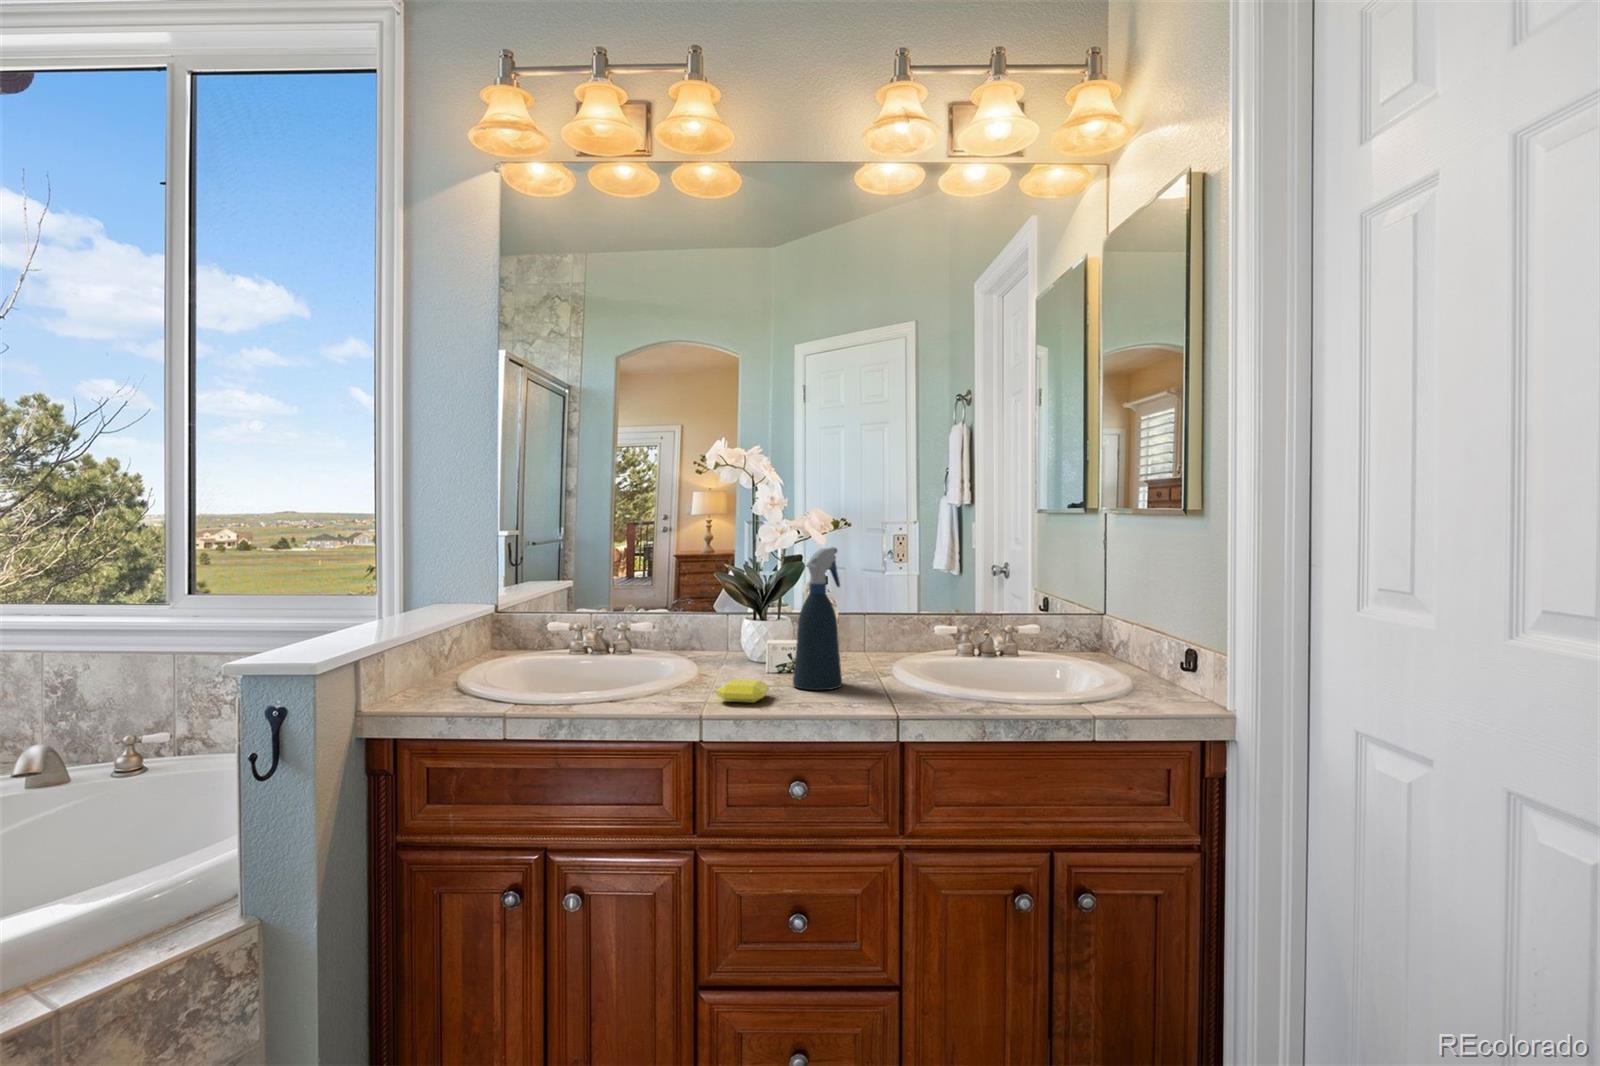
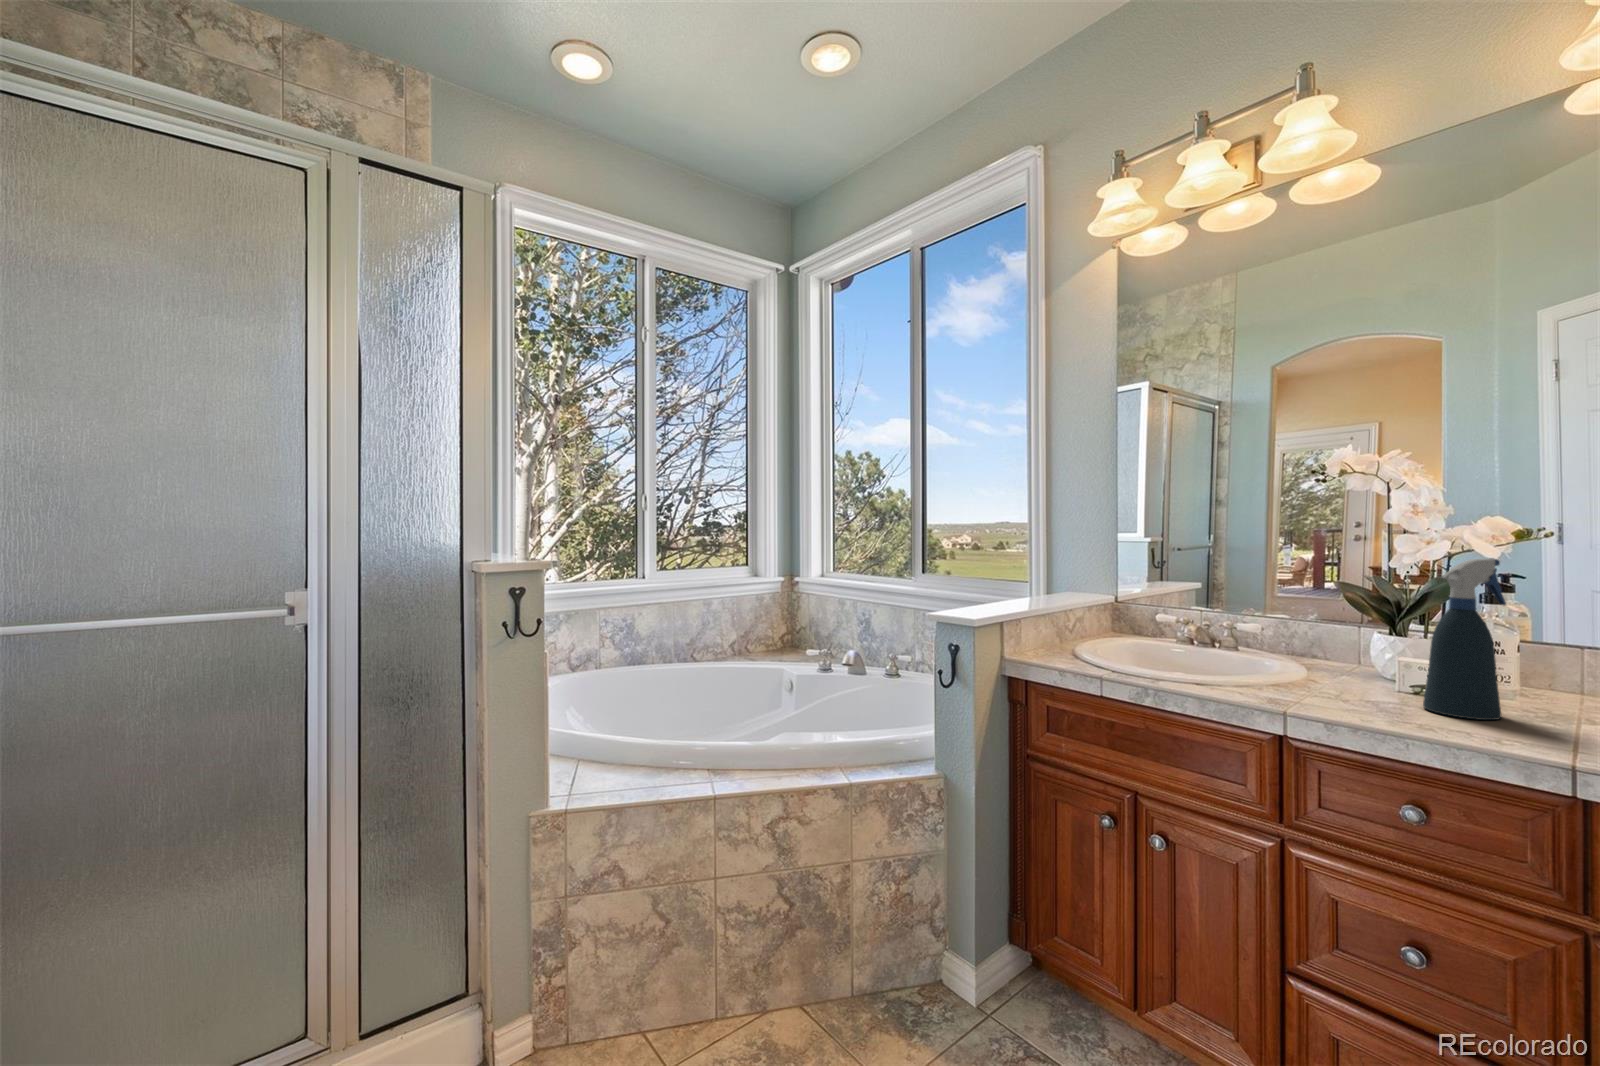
soap bar: present [716,679,769,703] -> none [1310,685,1381,712]

